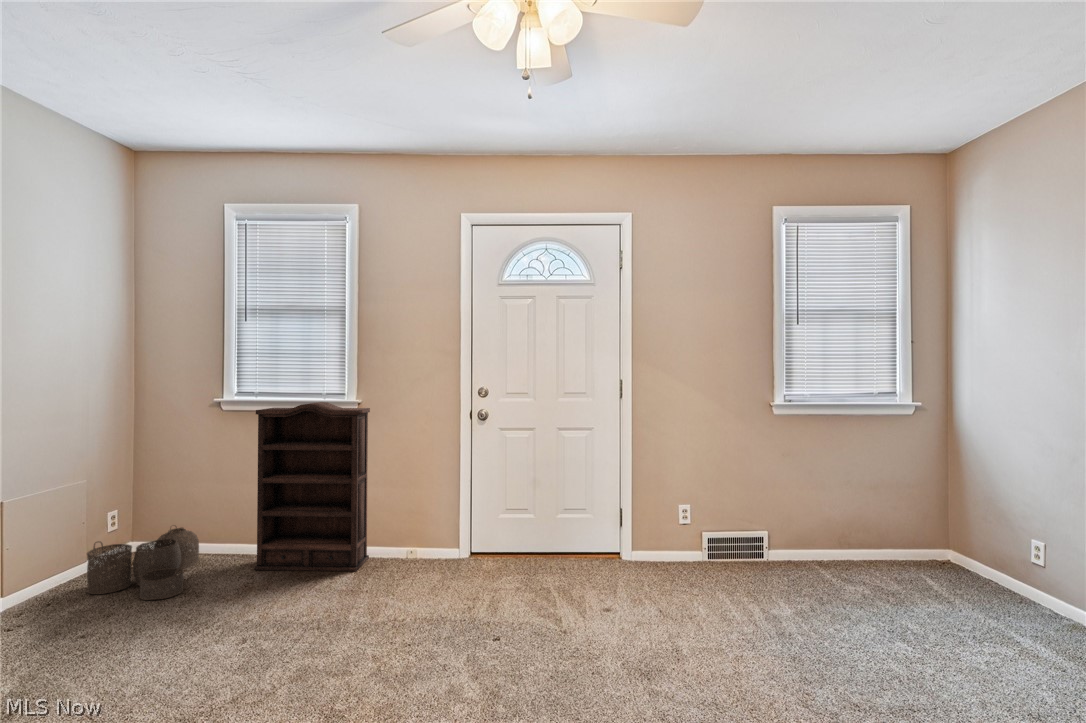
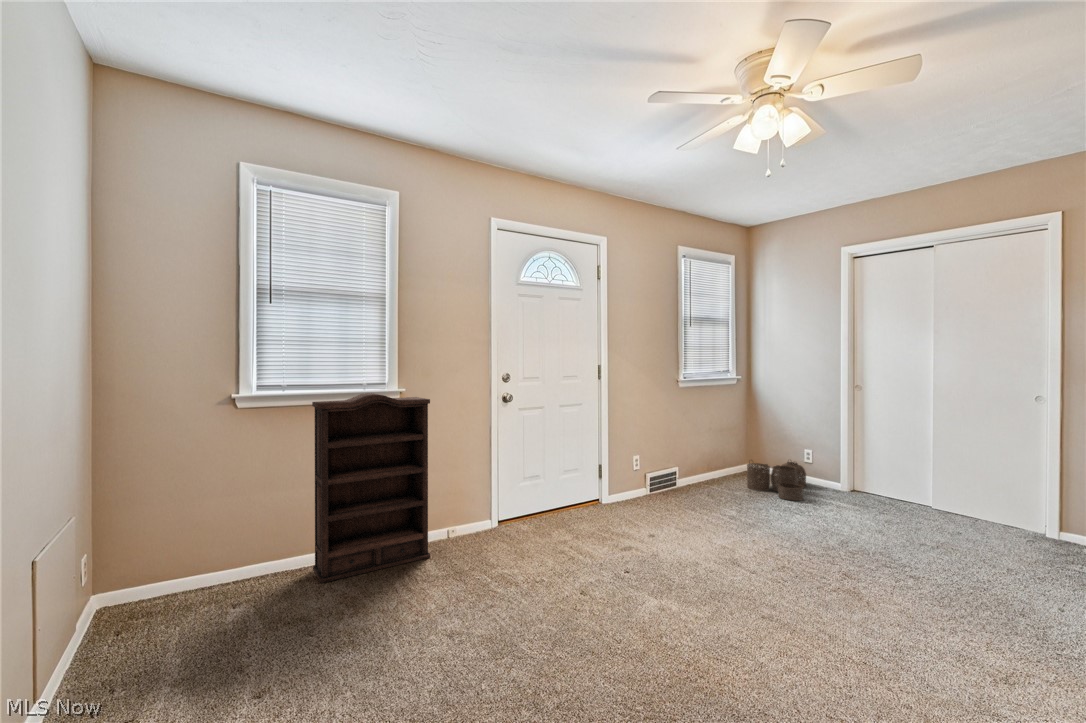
woven basket: present [87,527,199,600] -> present [747,462,806,501]

